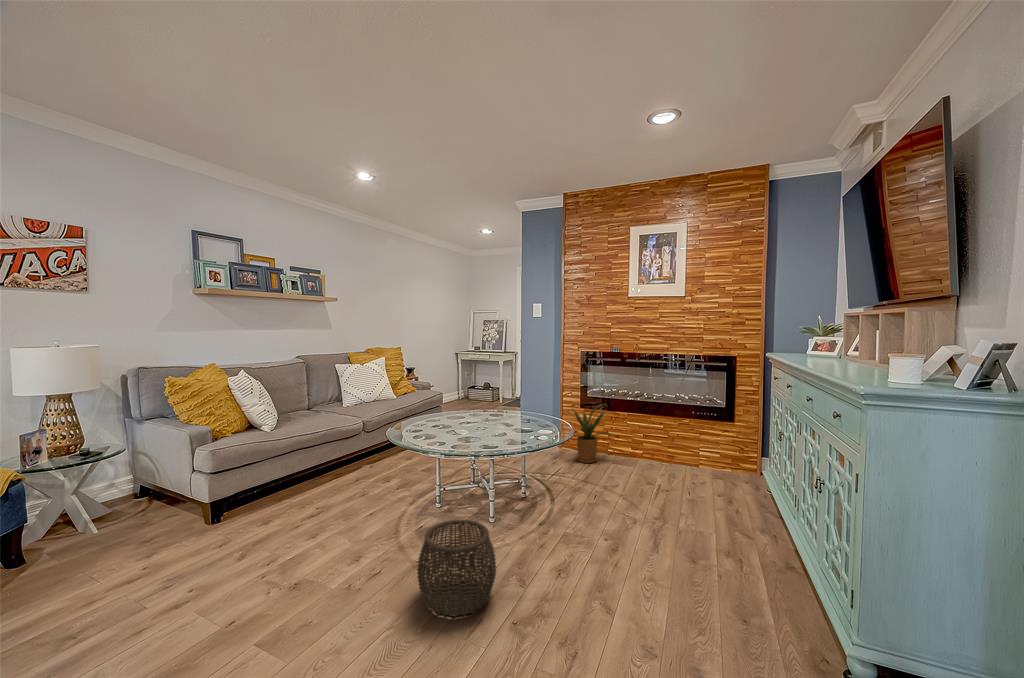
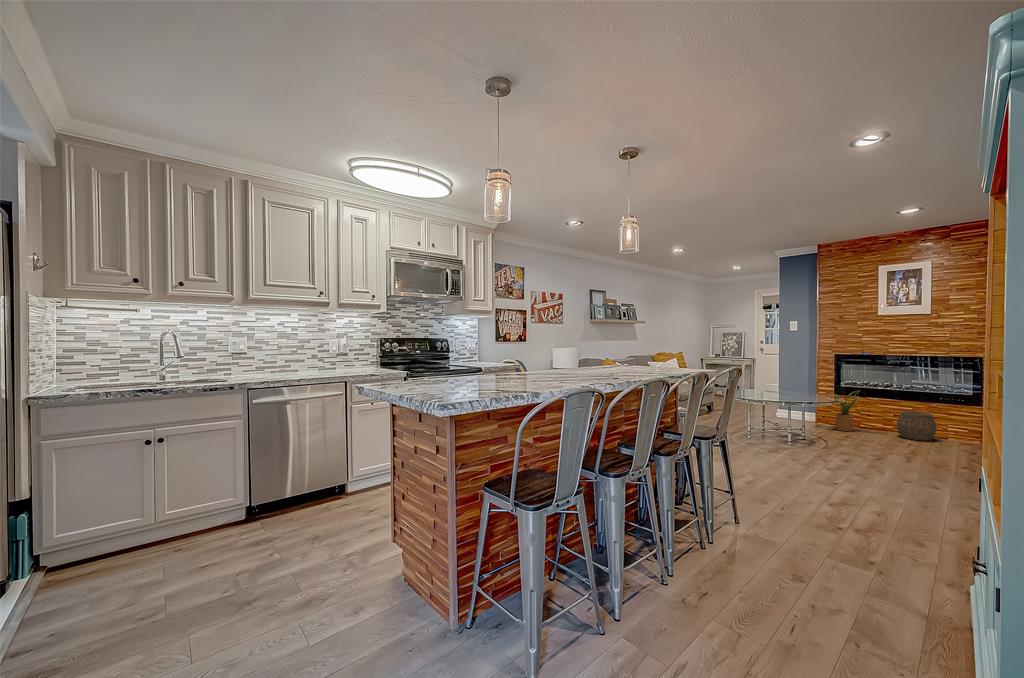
woven basket: present [417,520,496,617] -> present [897,411,937,441]

